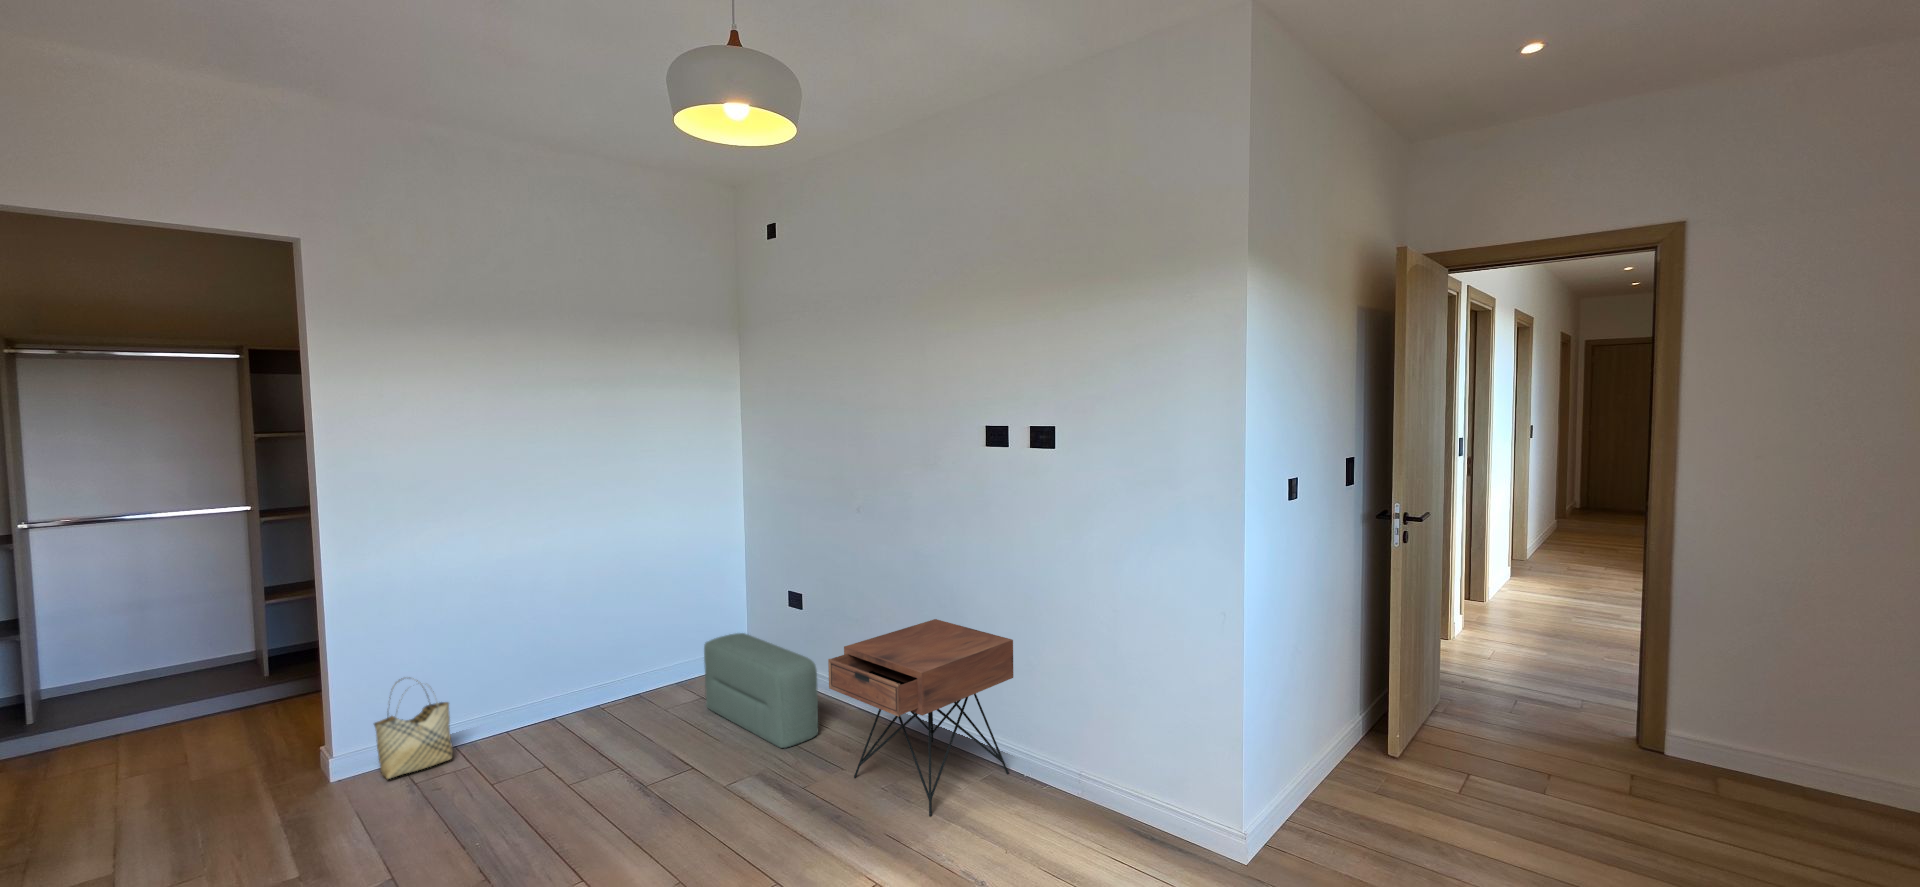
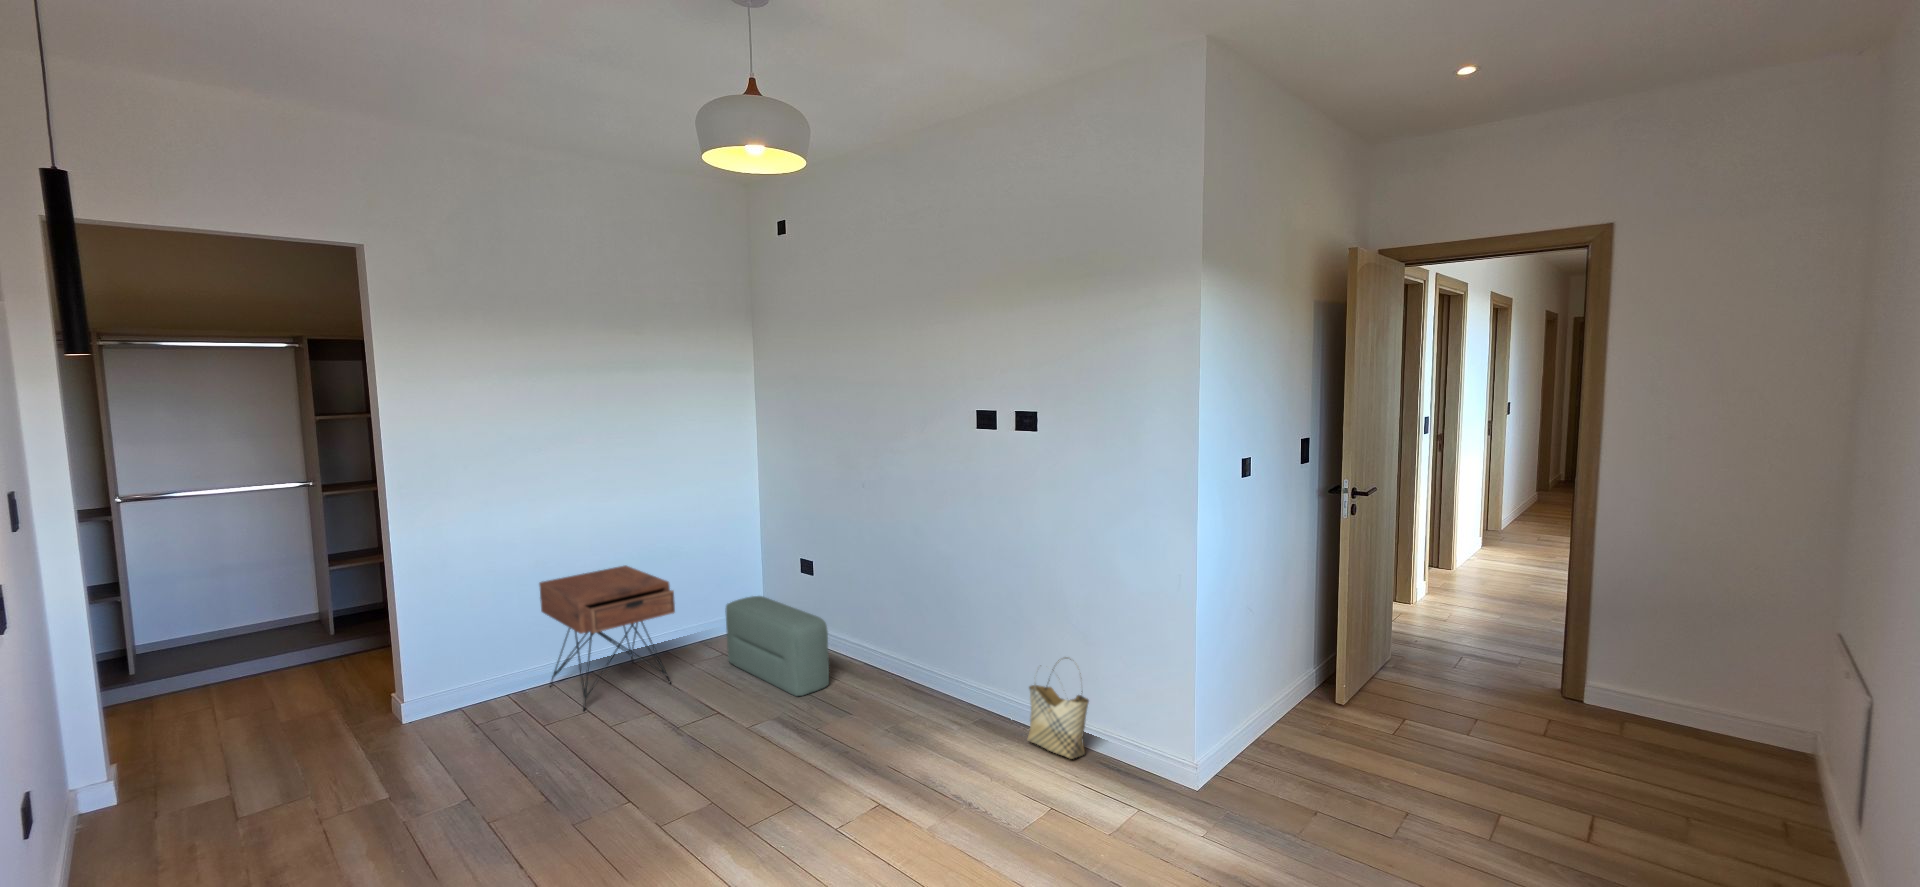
nightstand: present [828,619,1013,816] -> present [539,565,675,710]
woven basket: present [374,680,453,779] -> present [1028,658,1089,759]

